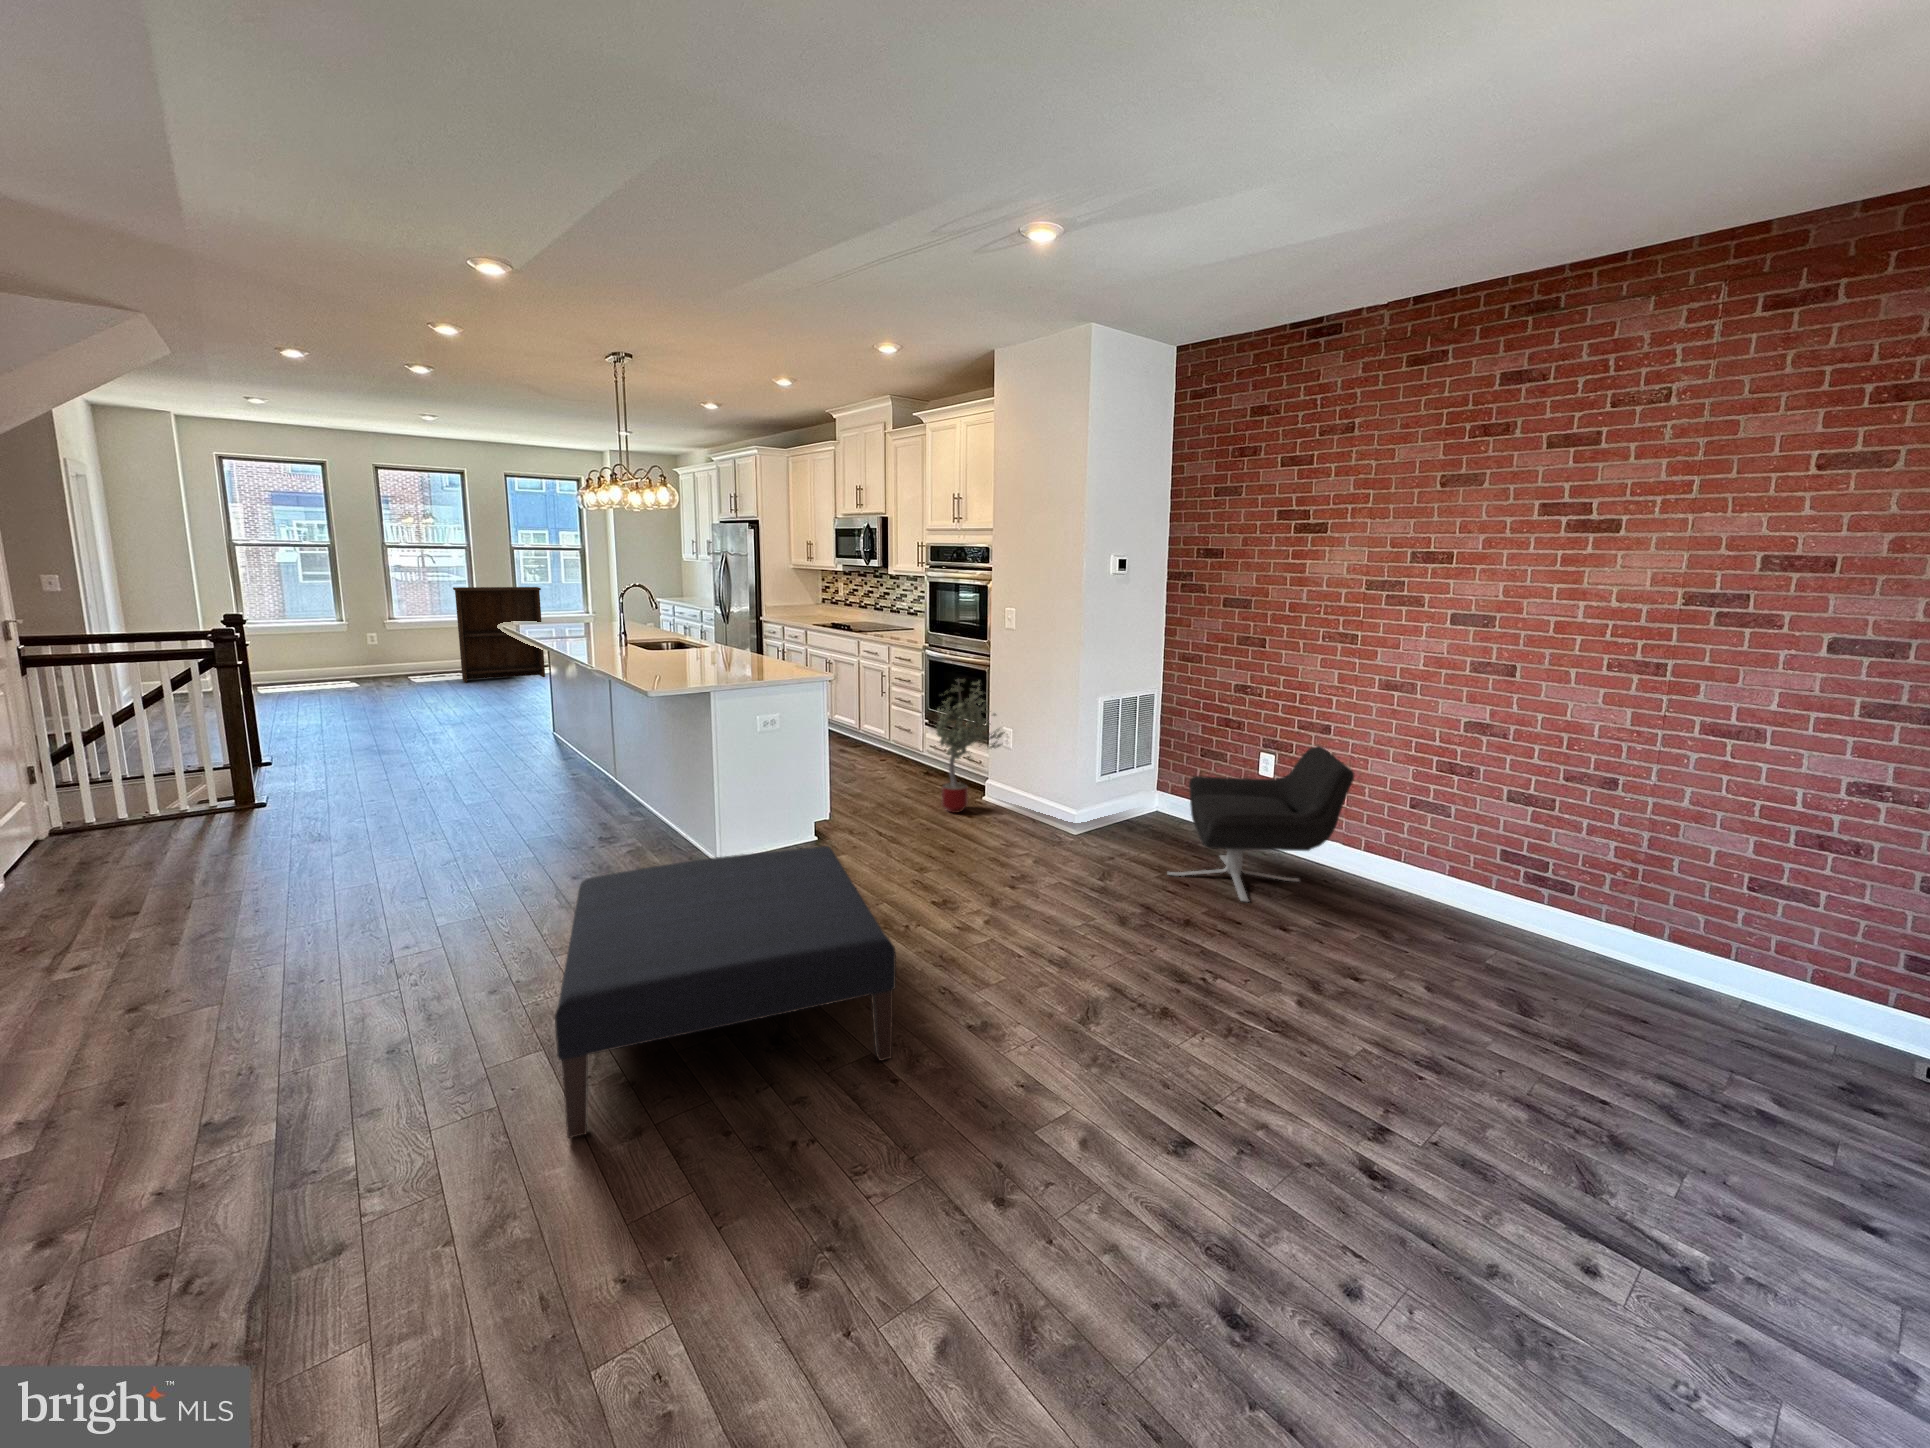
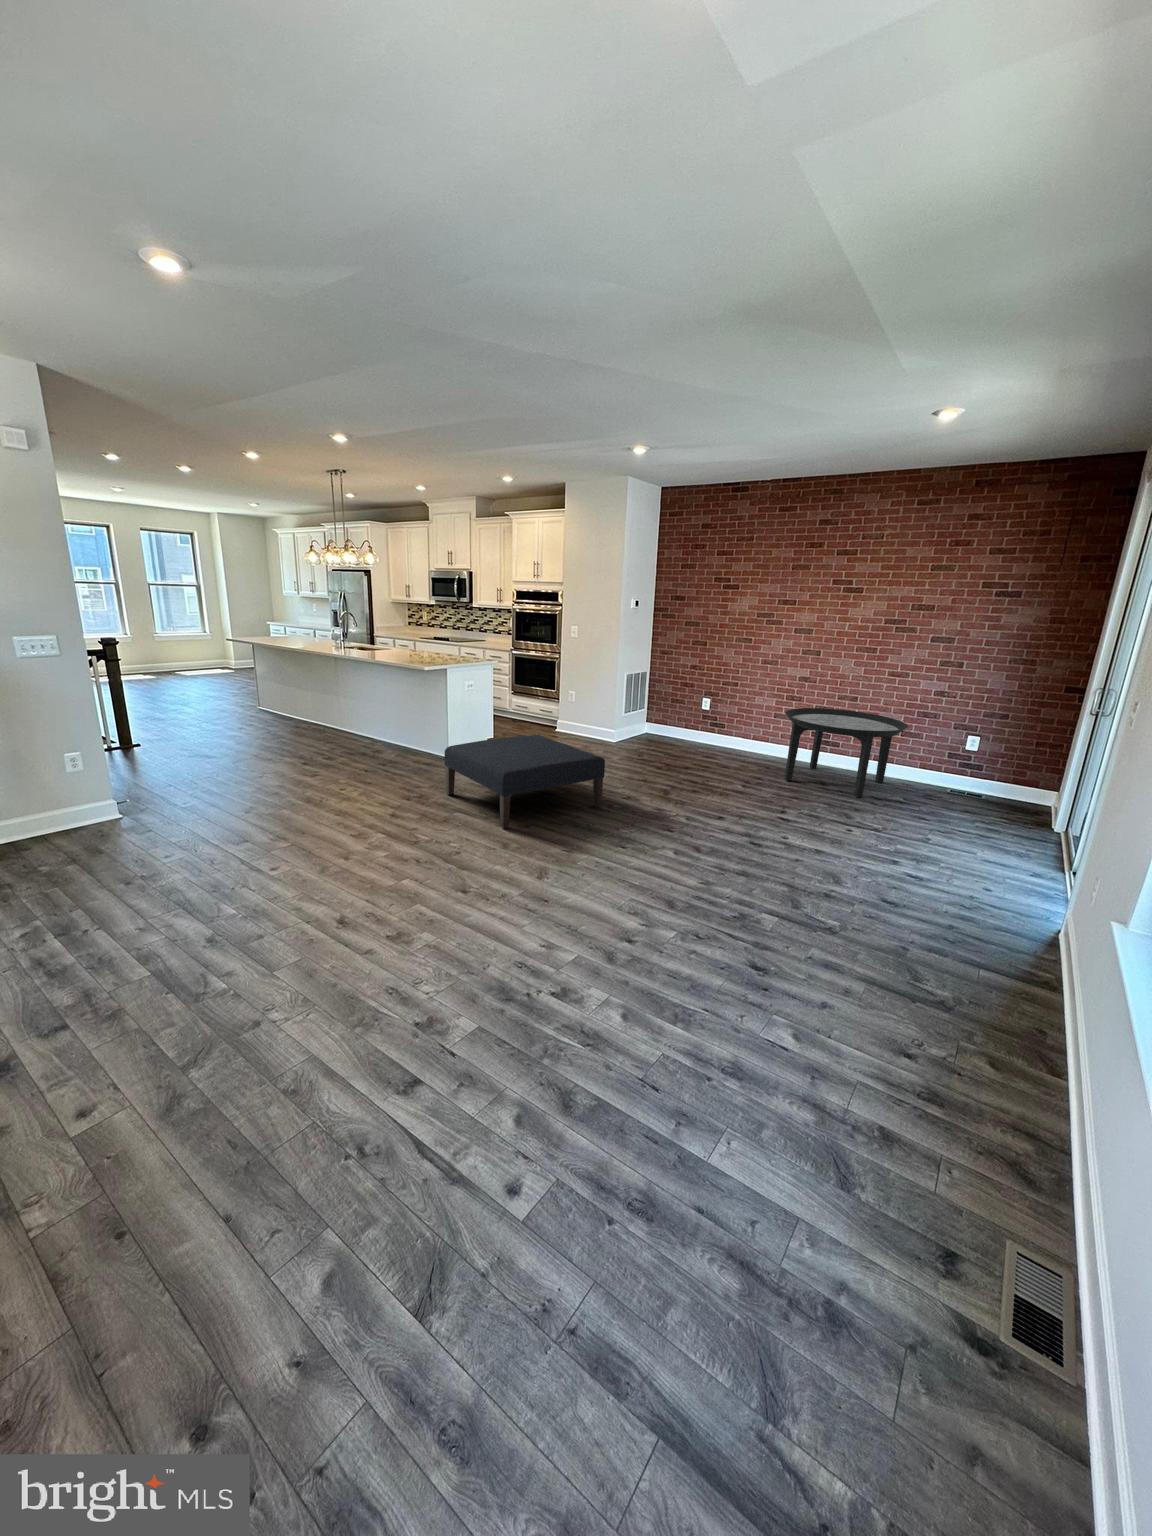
bookshelf: present [453,587,545,682] -> none [127,612,198,680]
potted tree: present [936,679,1005,813] -> none [530,664,574,736]
lounge chair: present [1168,746,1354,902] -> none [667,692,753,761]
round table: none [1418,799,1776,1081] -> present [785,708,908,797]

